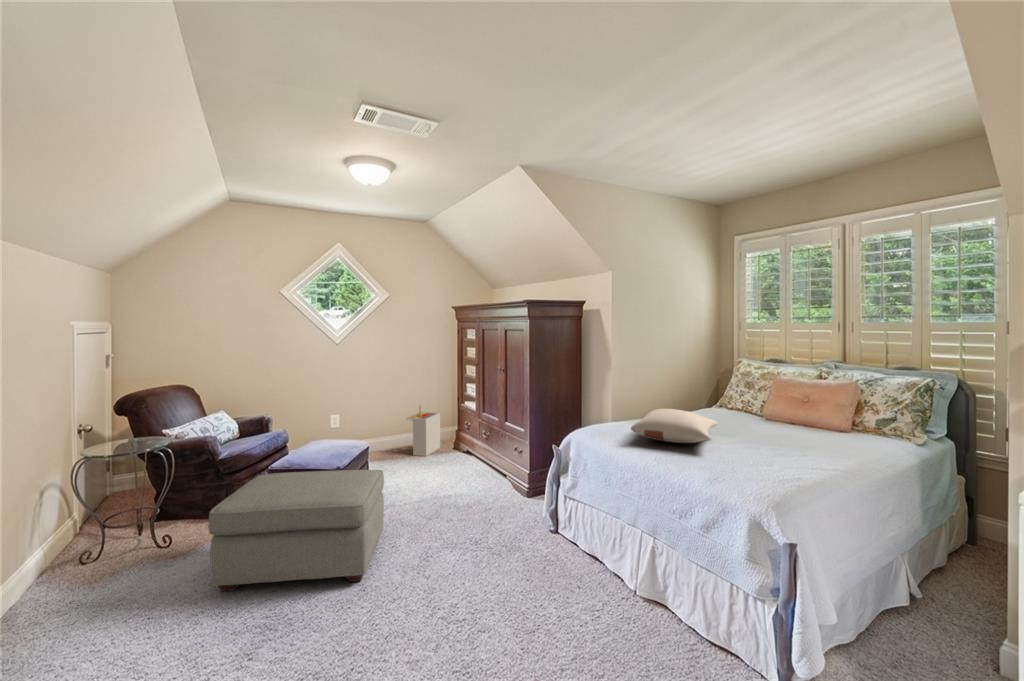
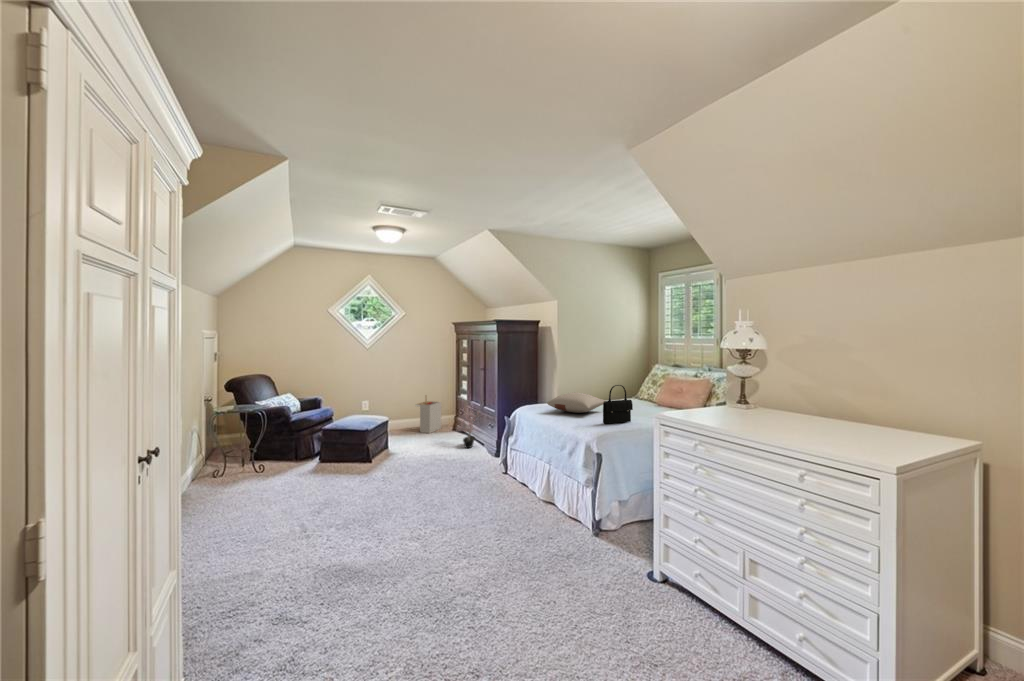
handbag: none [754,402,798,471] -> present [603,385,633,424]
potted plant: none [464,425,501,482] -> present [456,412,479,448]
ottoman: present [208,470,384,591] -> none [296,428,396,490]

